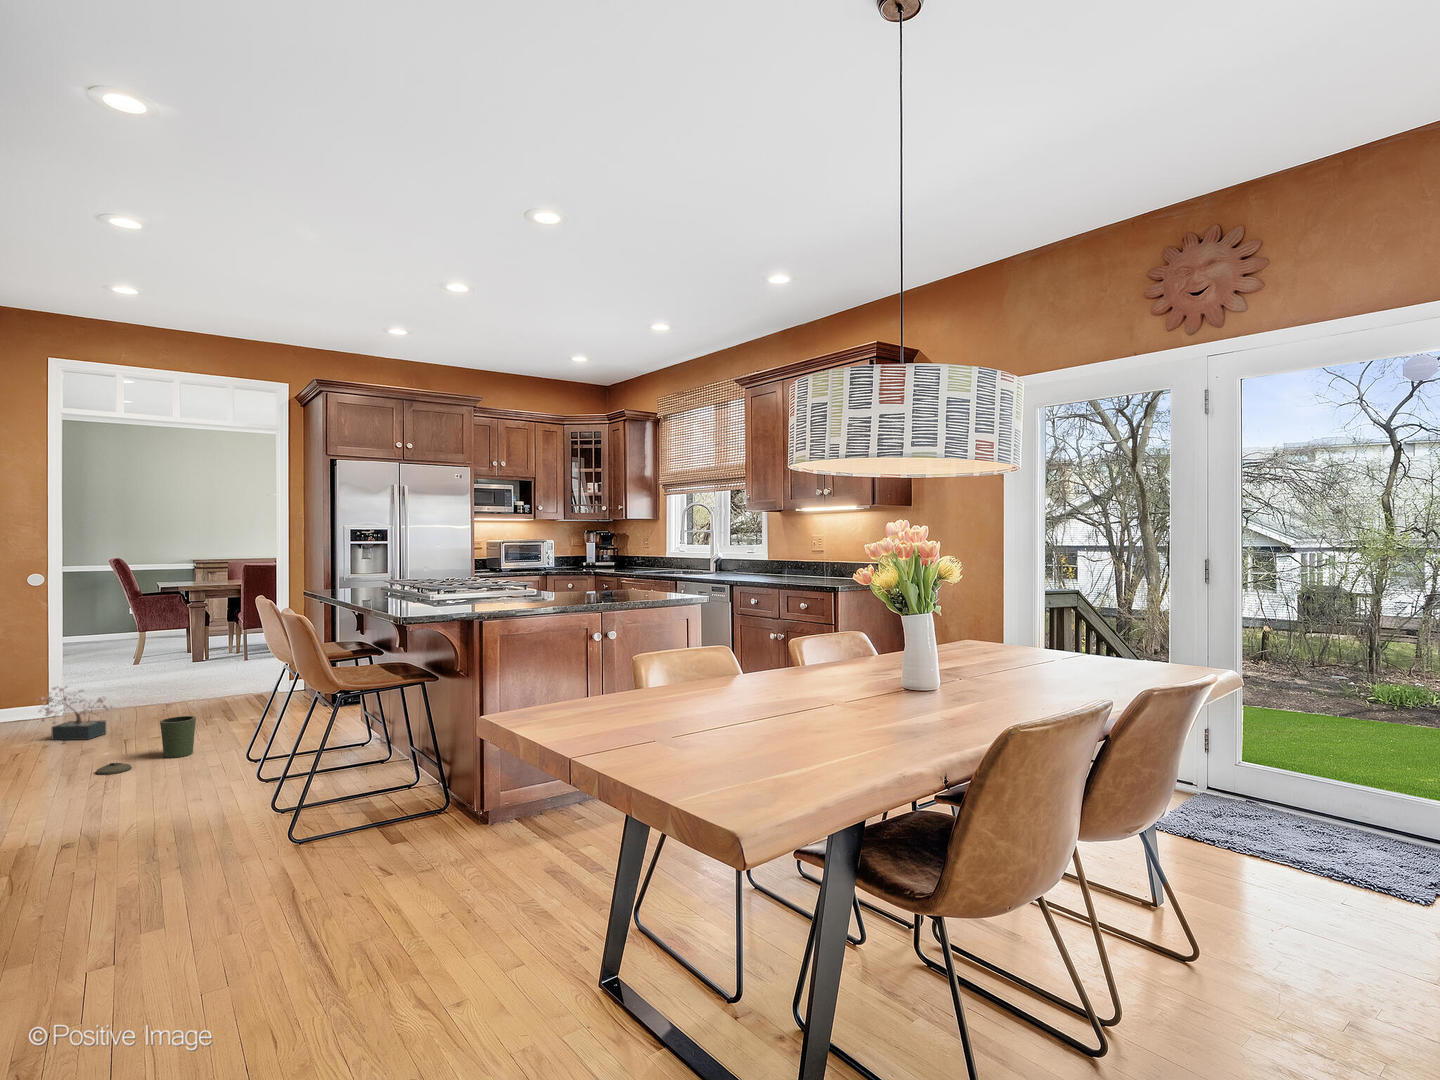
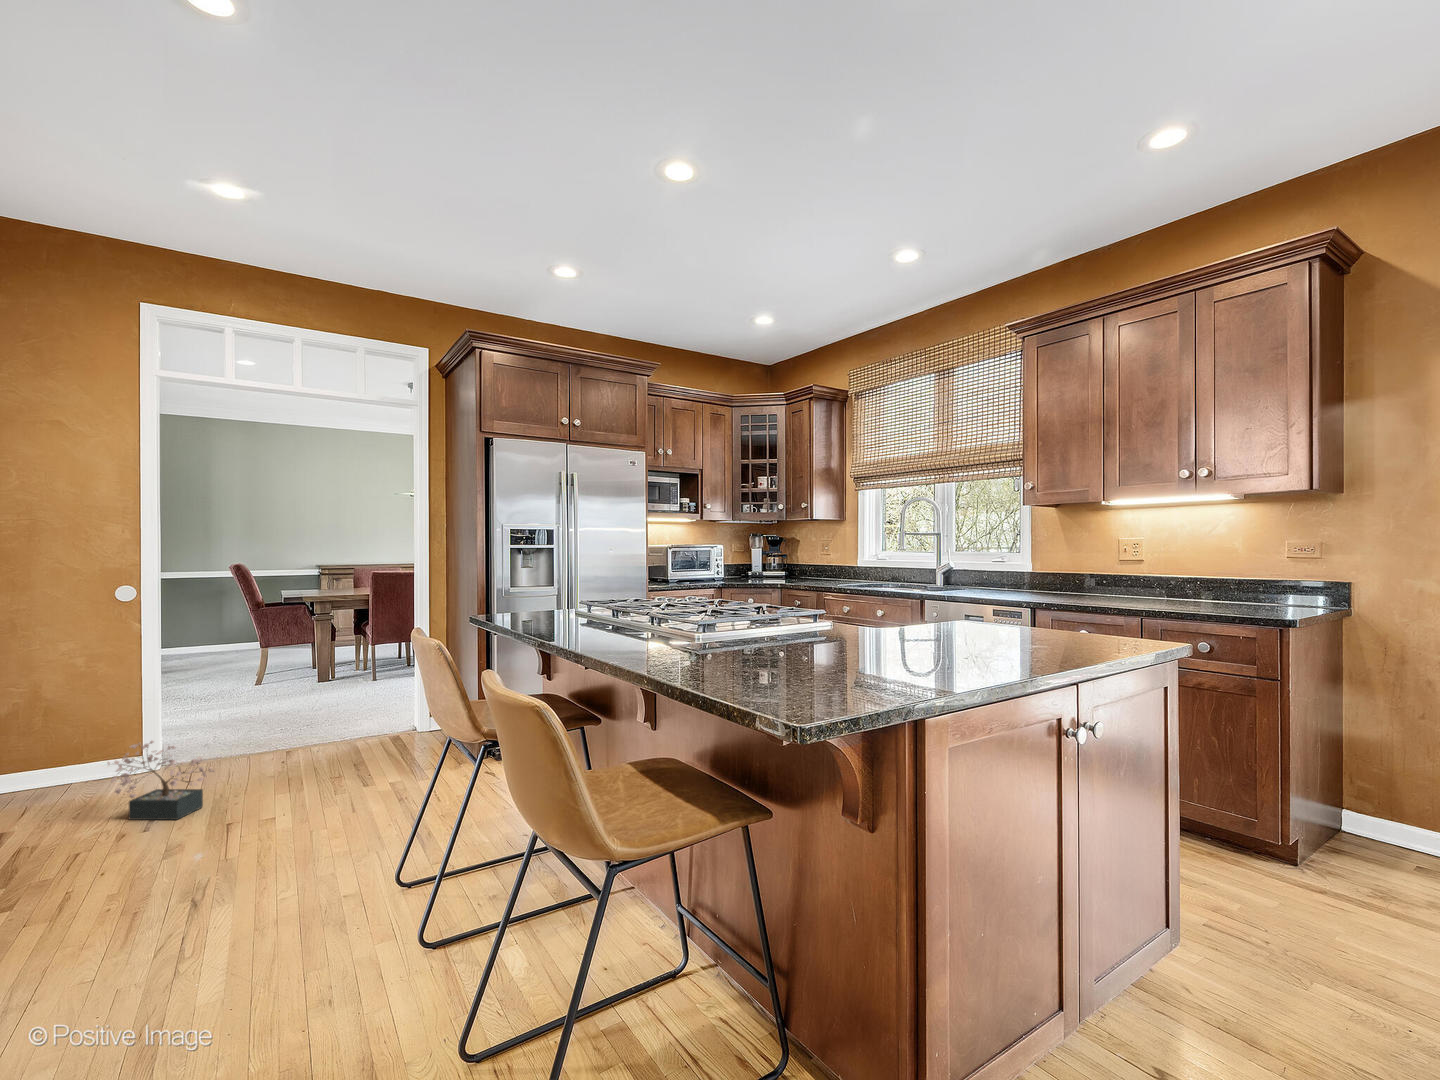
trash can: present [96,716,196,775] -> none [170,799,320,911]

